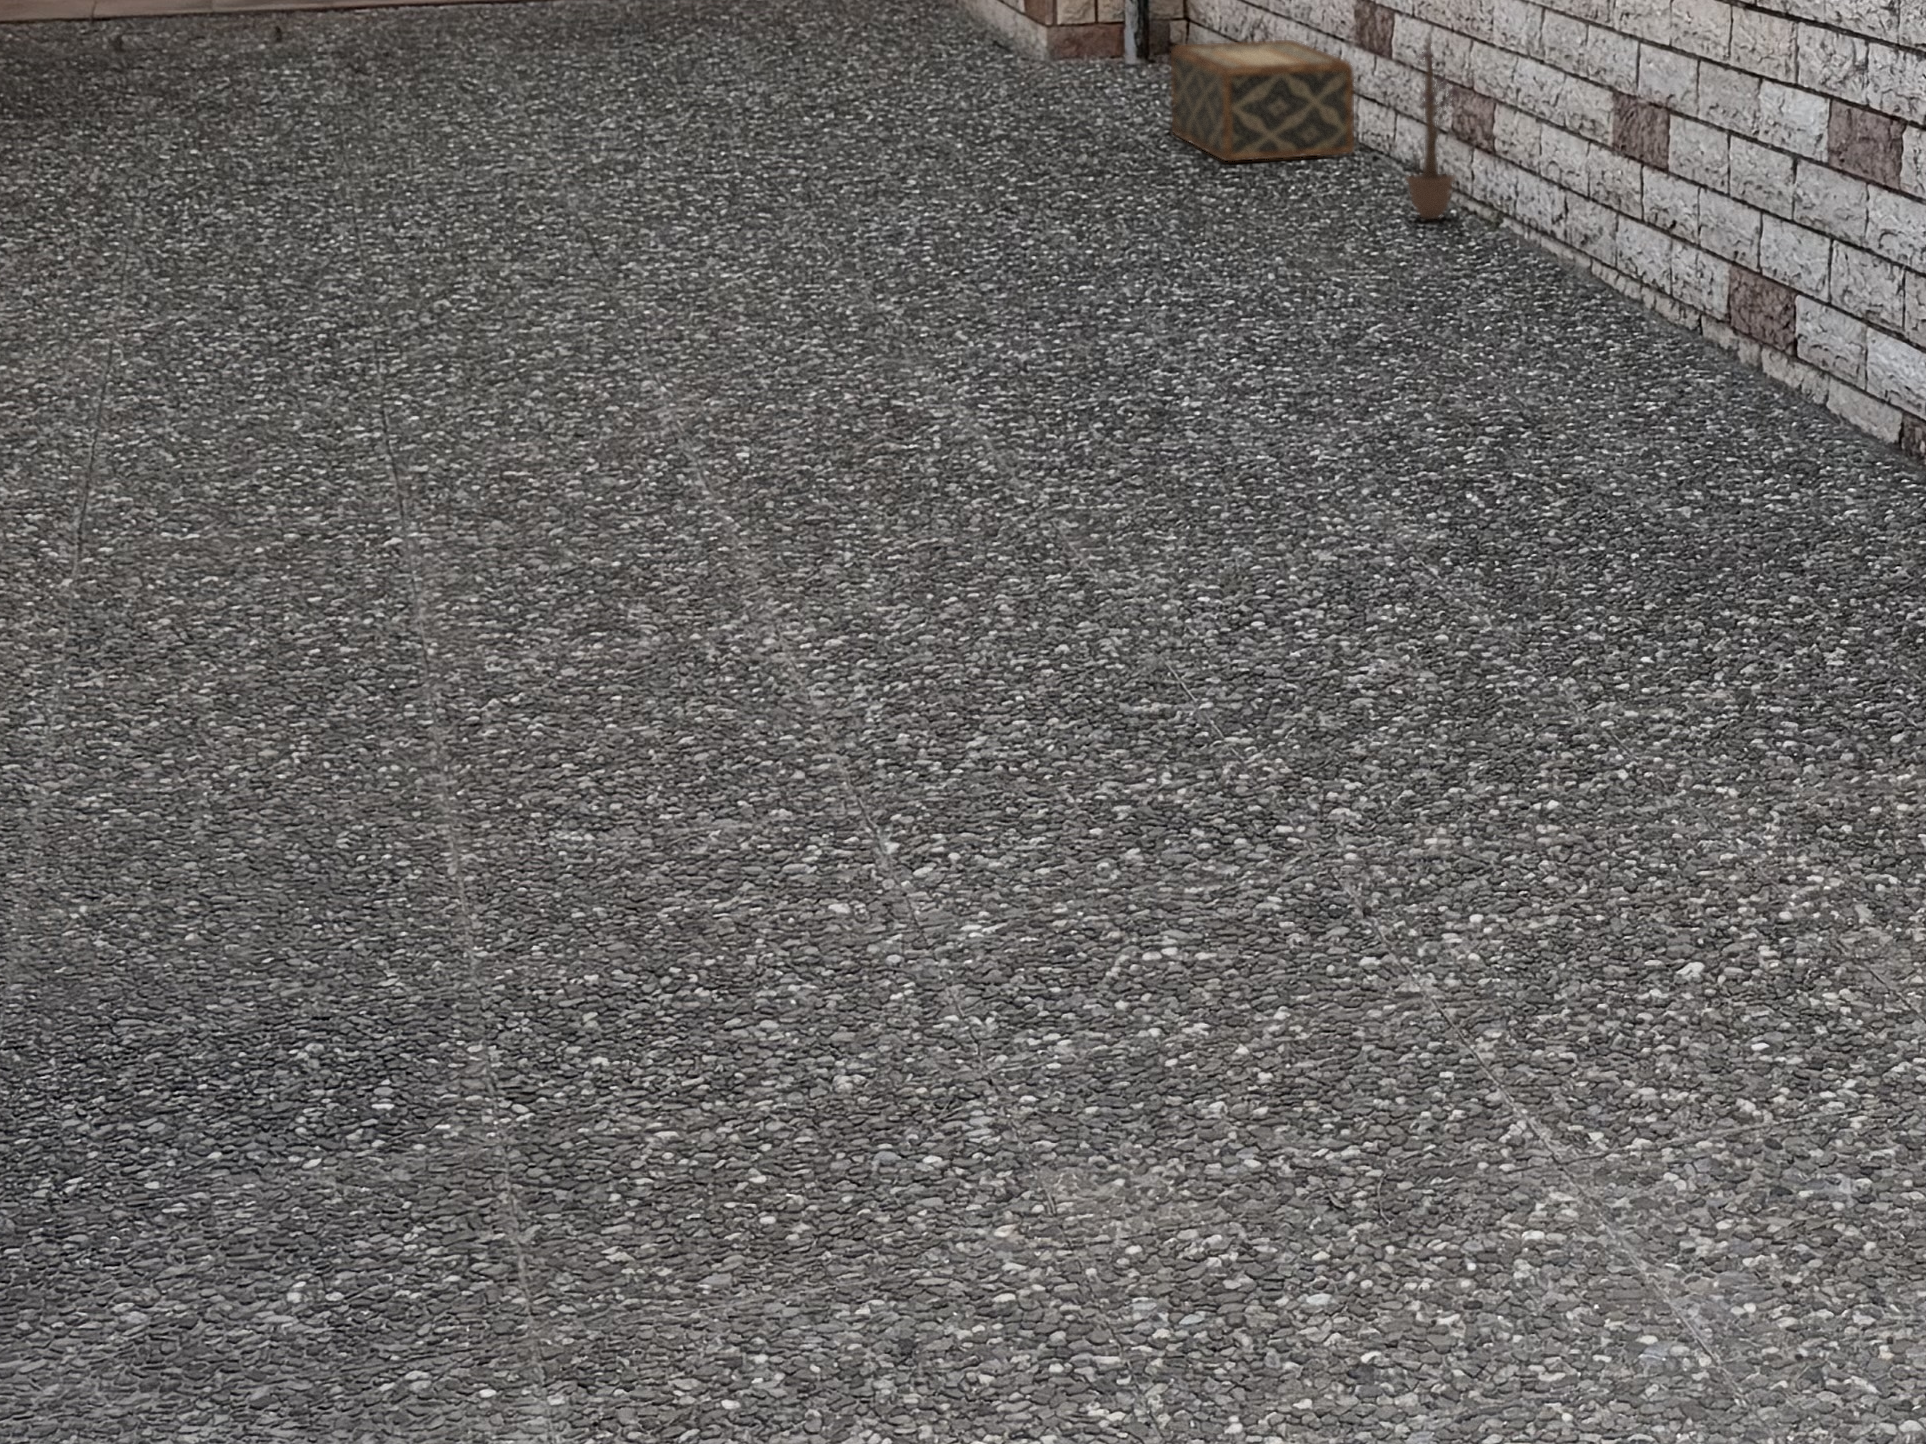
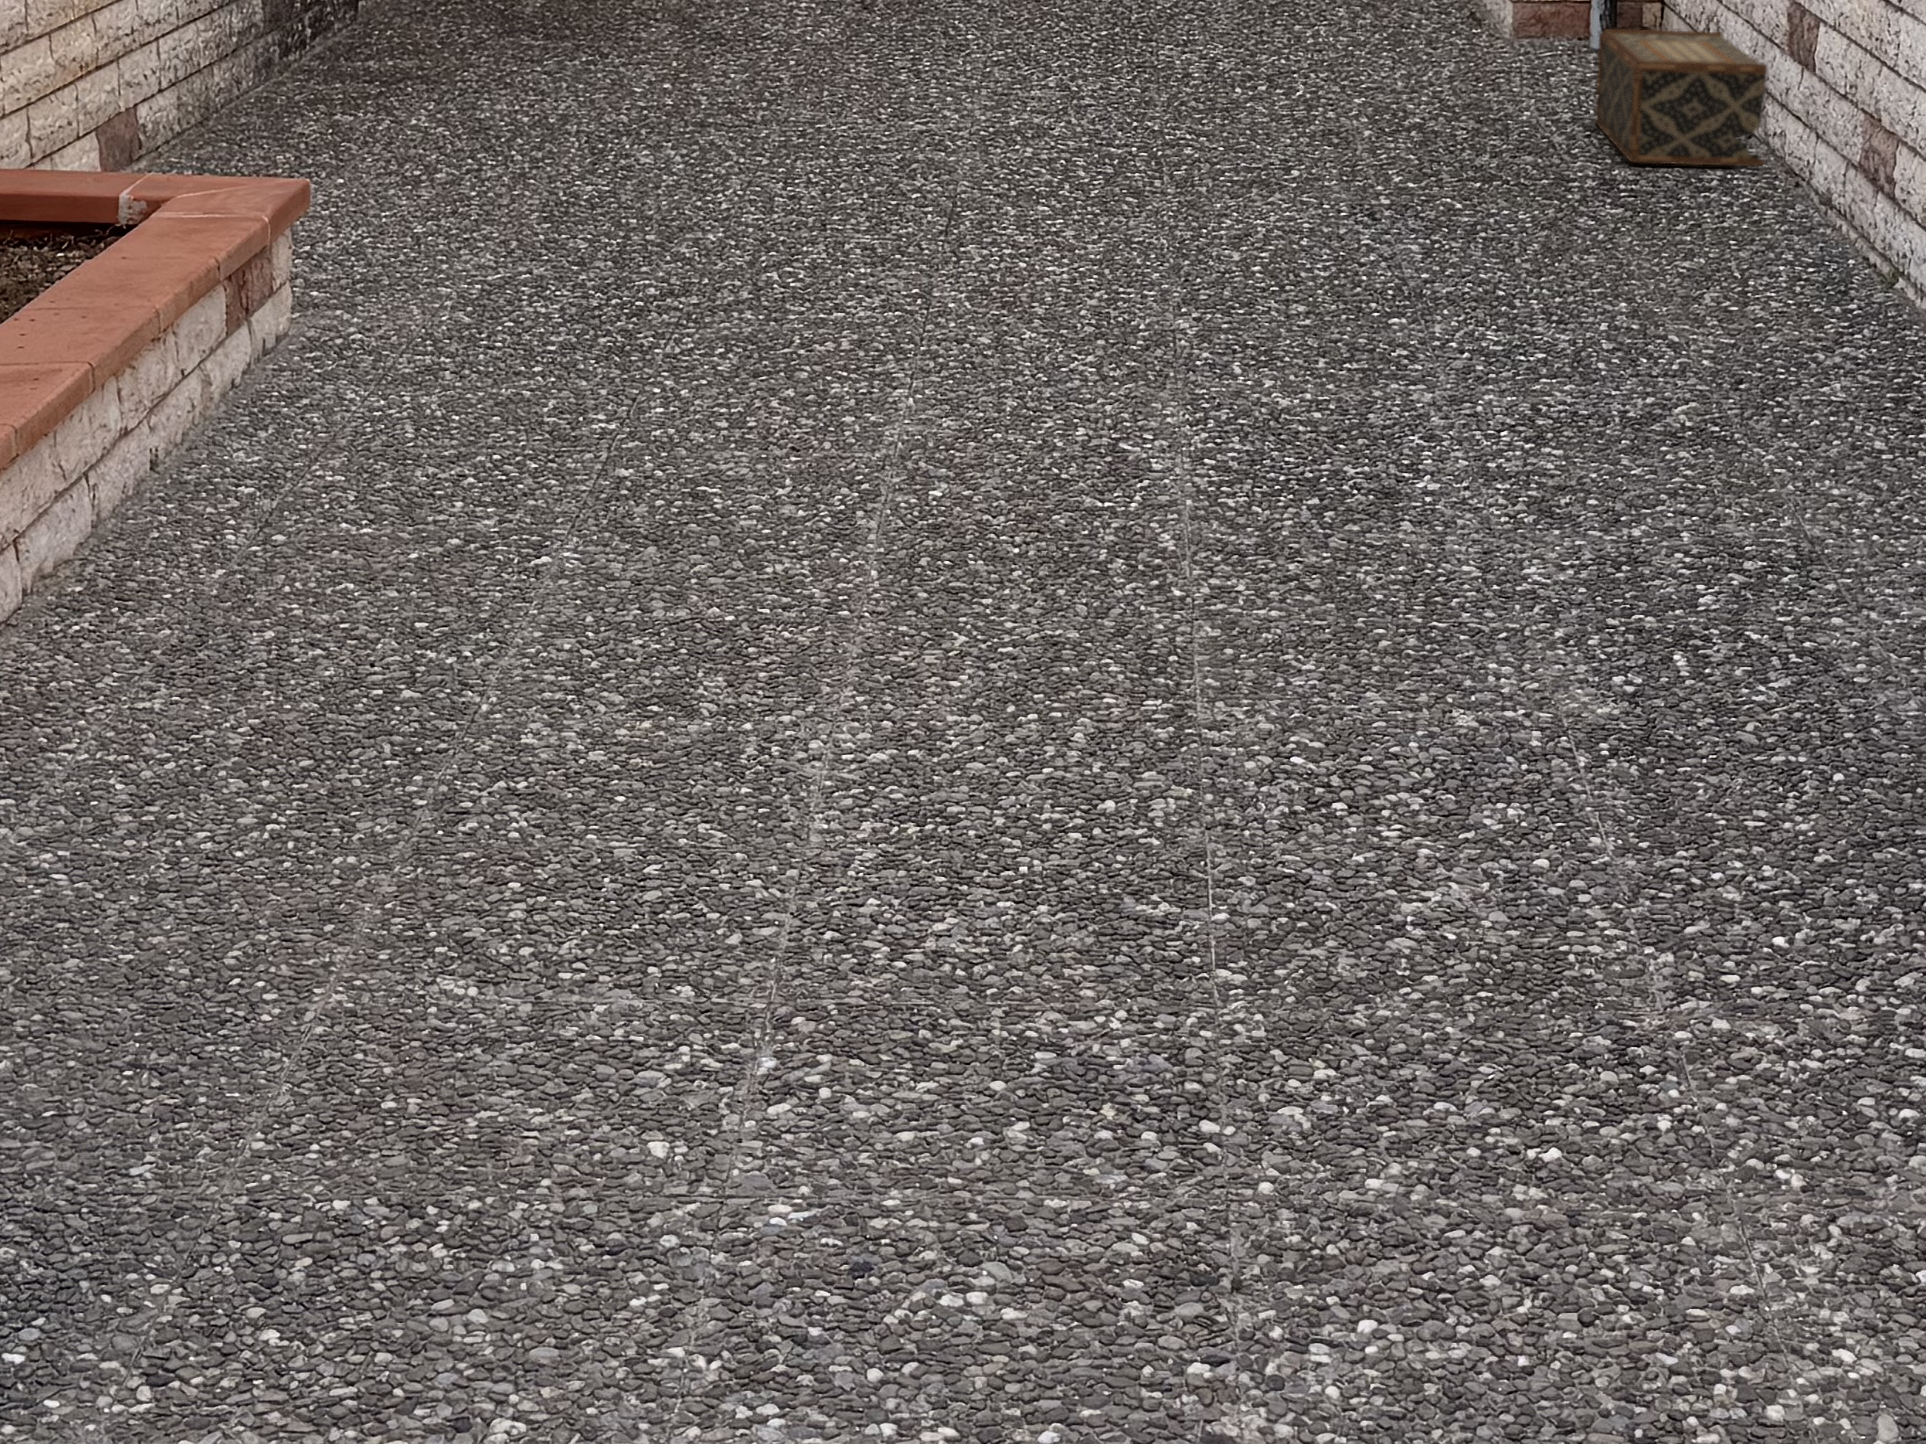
decorative plant: present [1406,41,1460,220] -> none [1793,54,1866,258]

